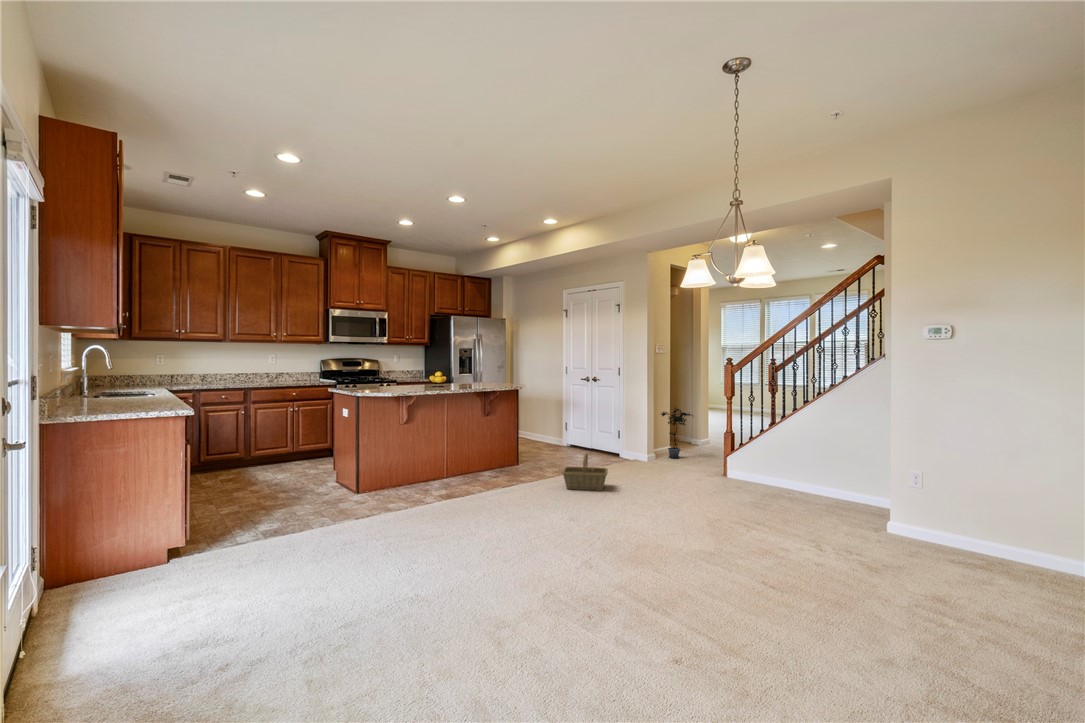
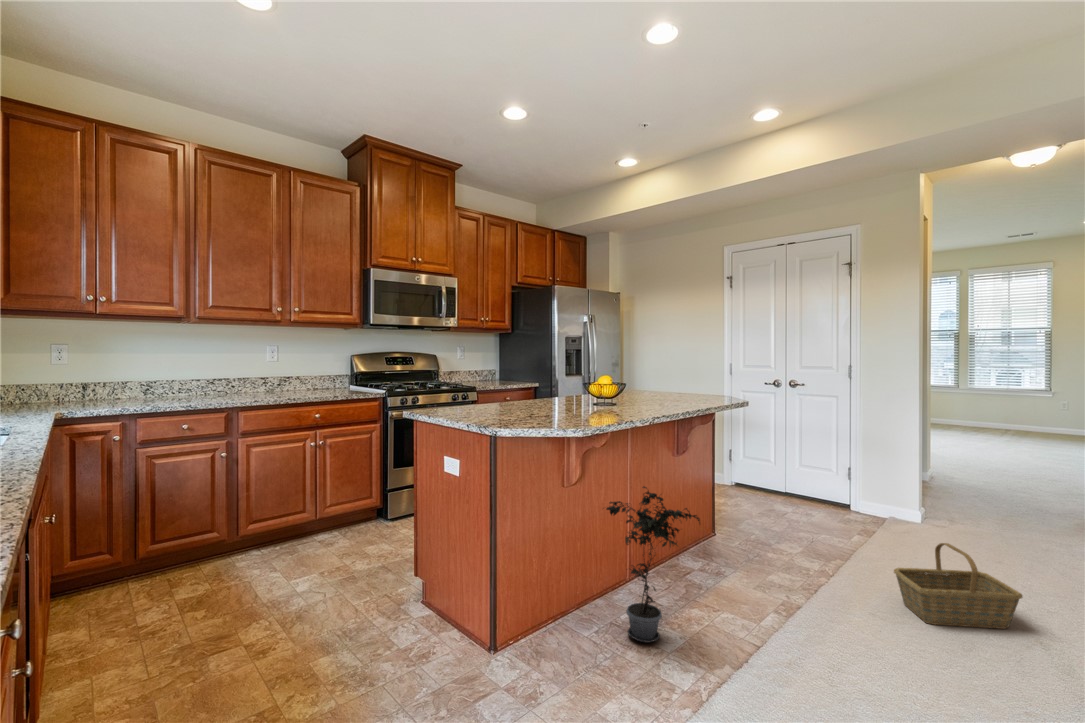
potted plant: present [661,408,693,458] -> present [606,486,700,643]

